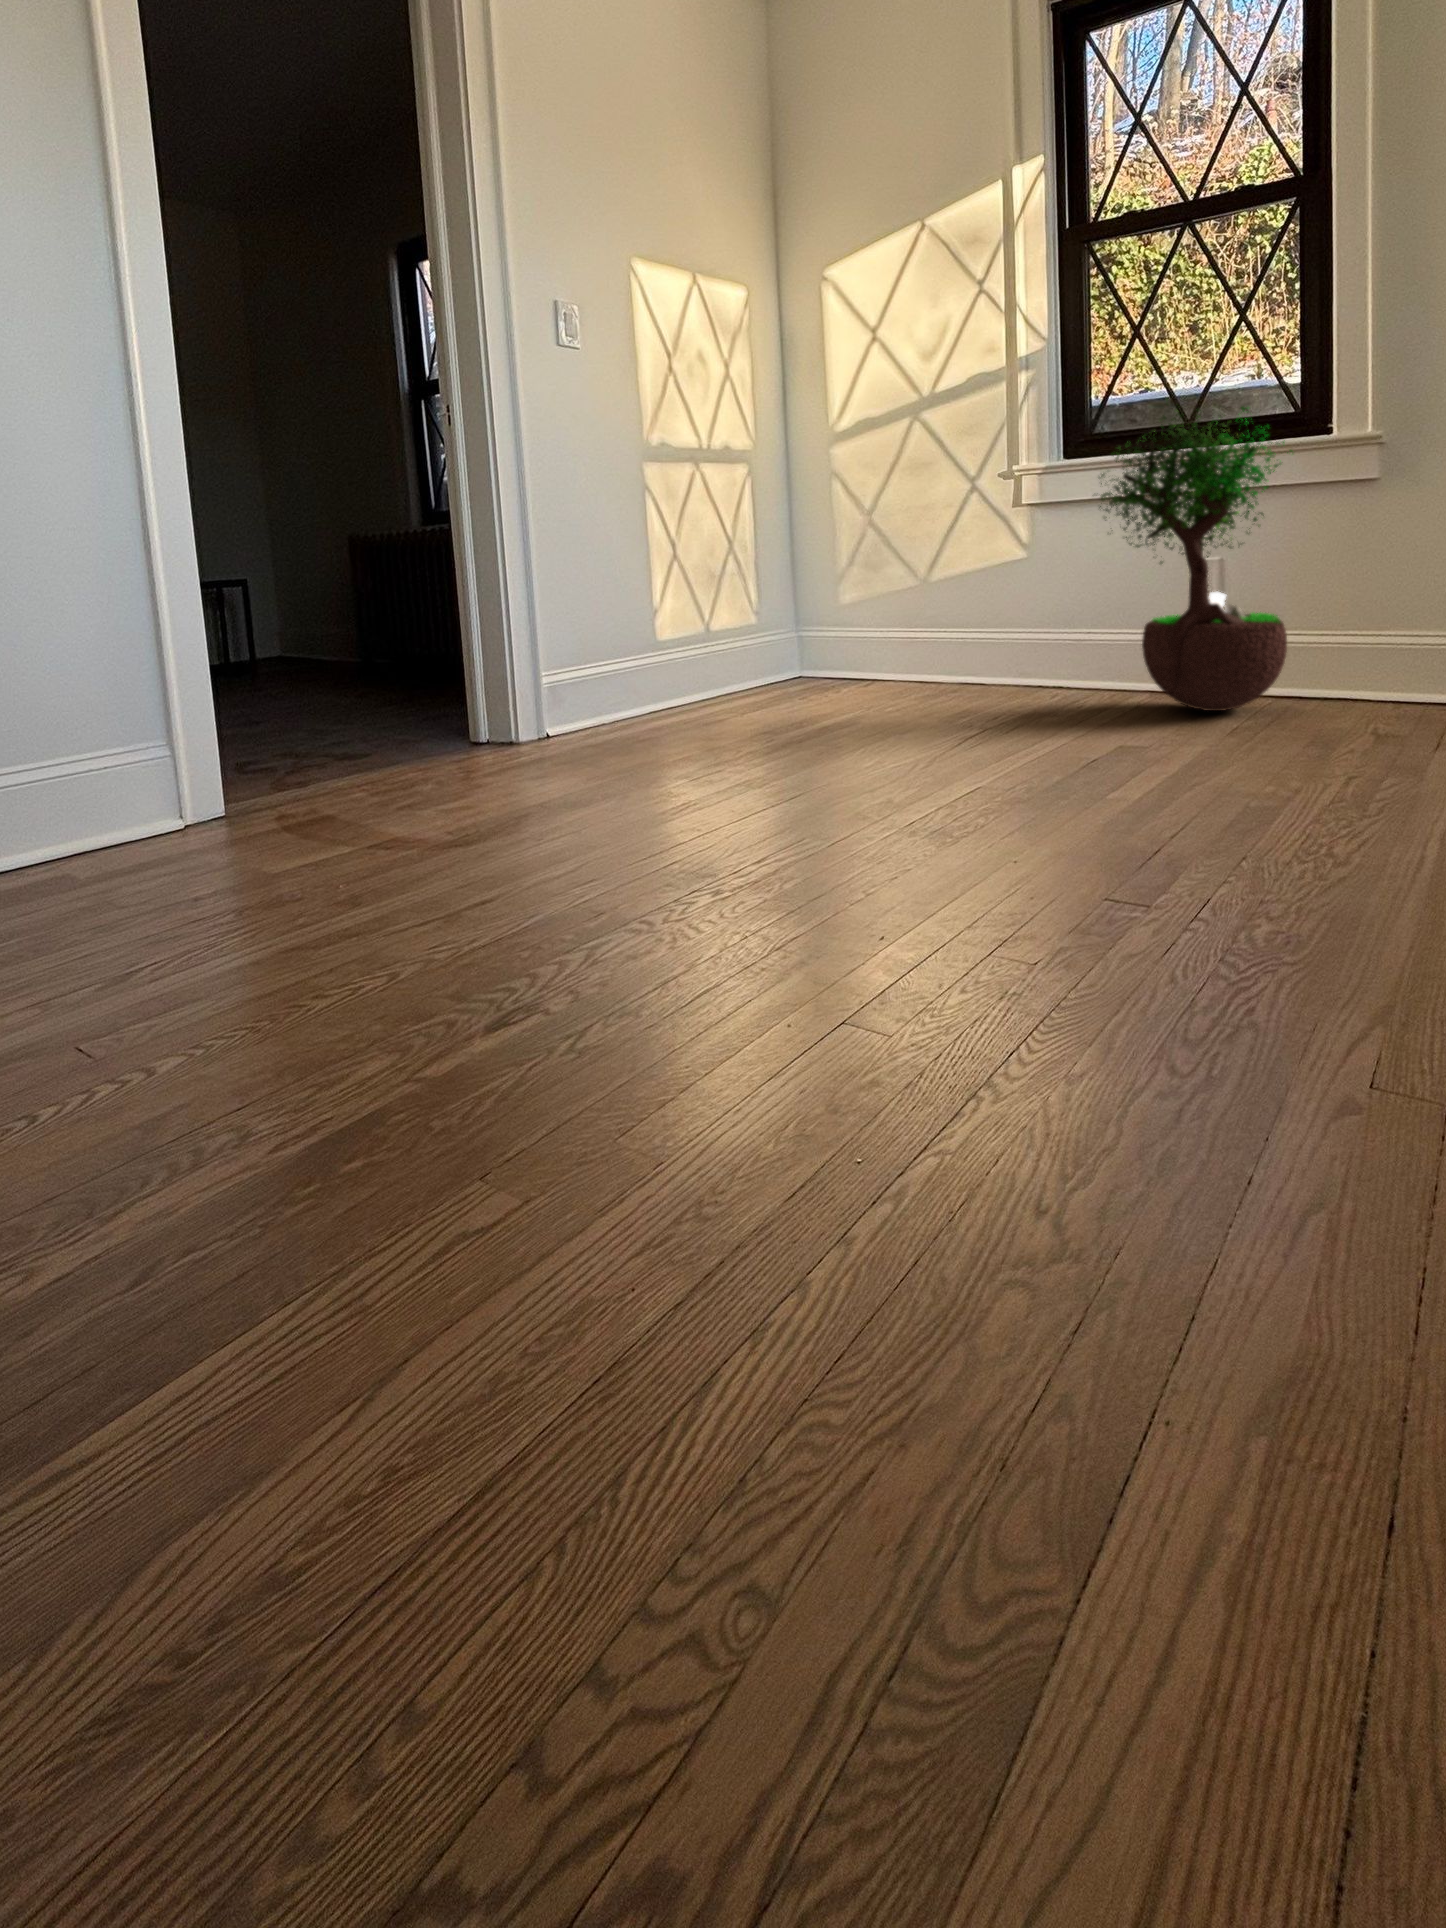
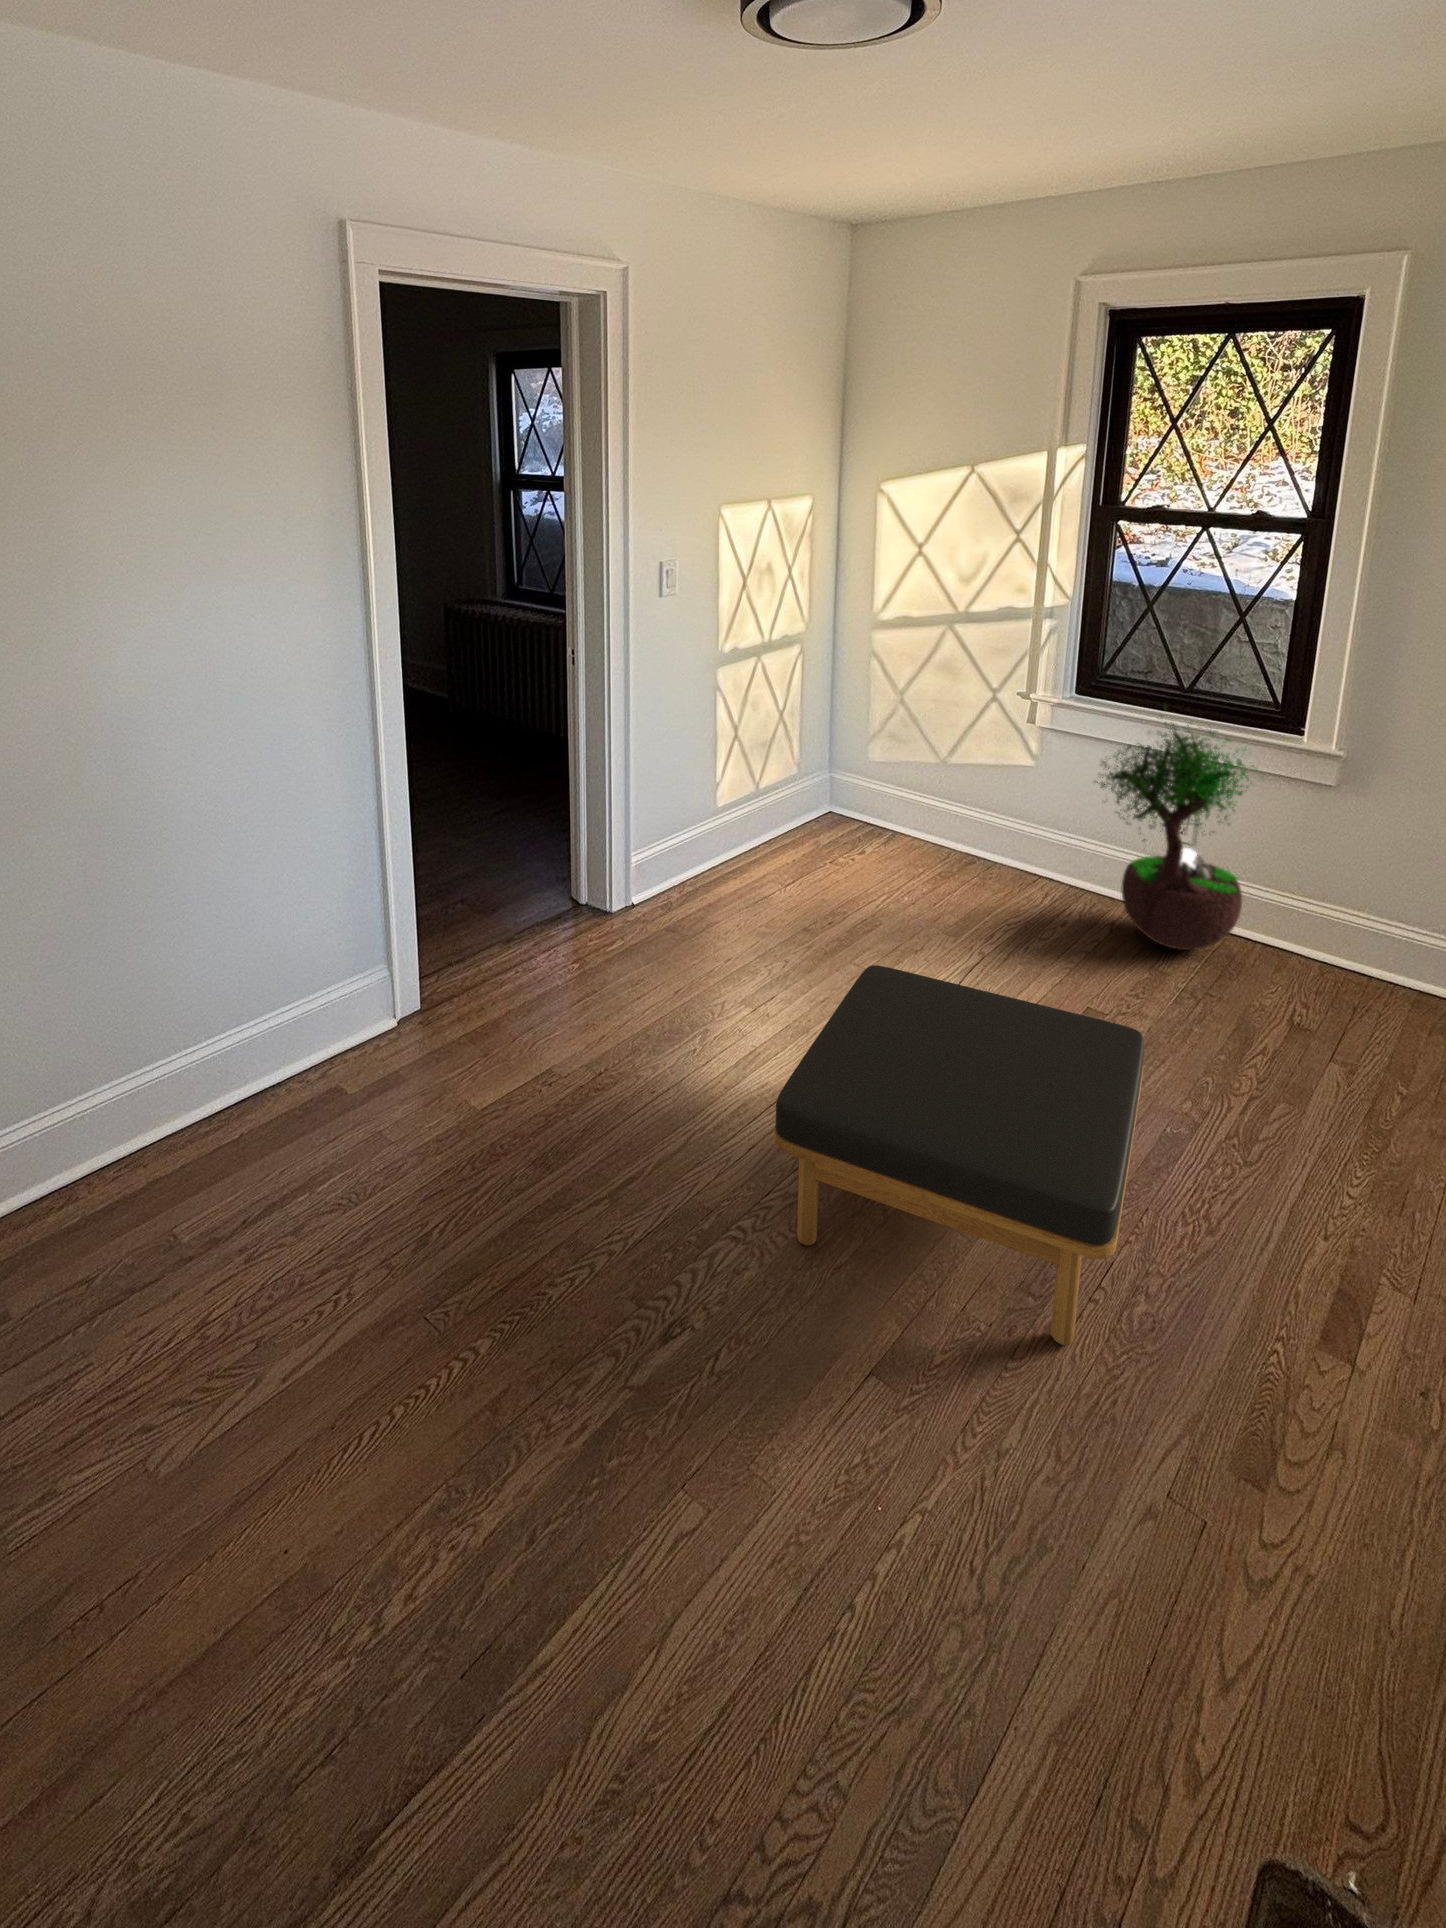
ottoman: none [665,640,1190,971] -> present [774,965,1144,1345]

